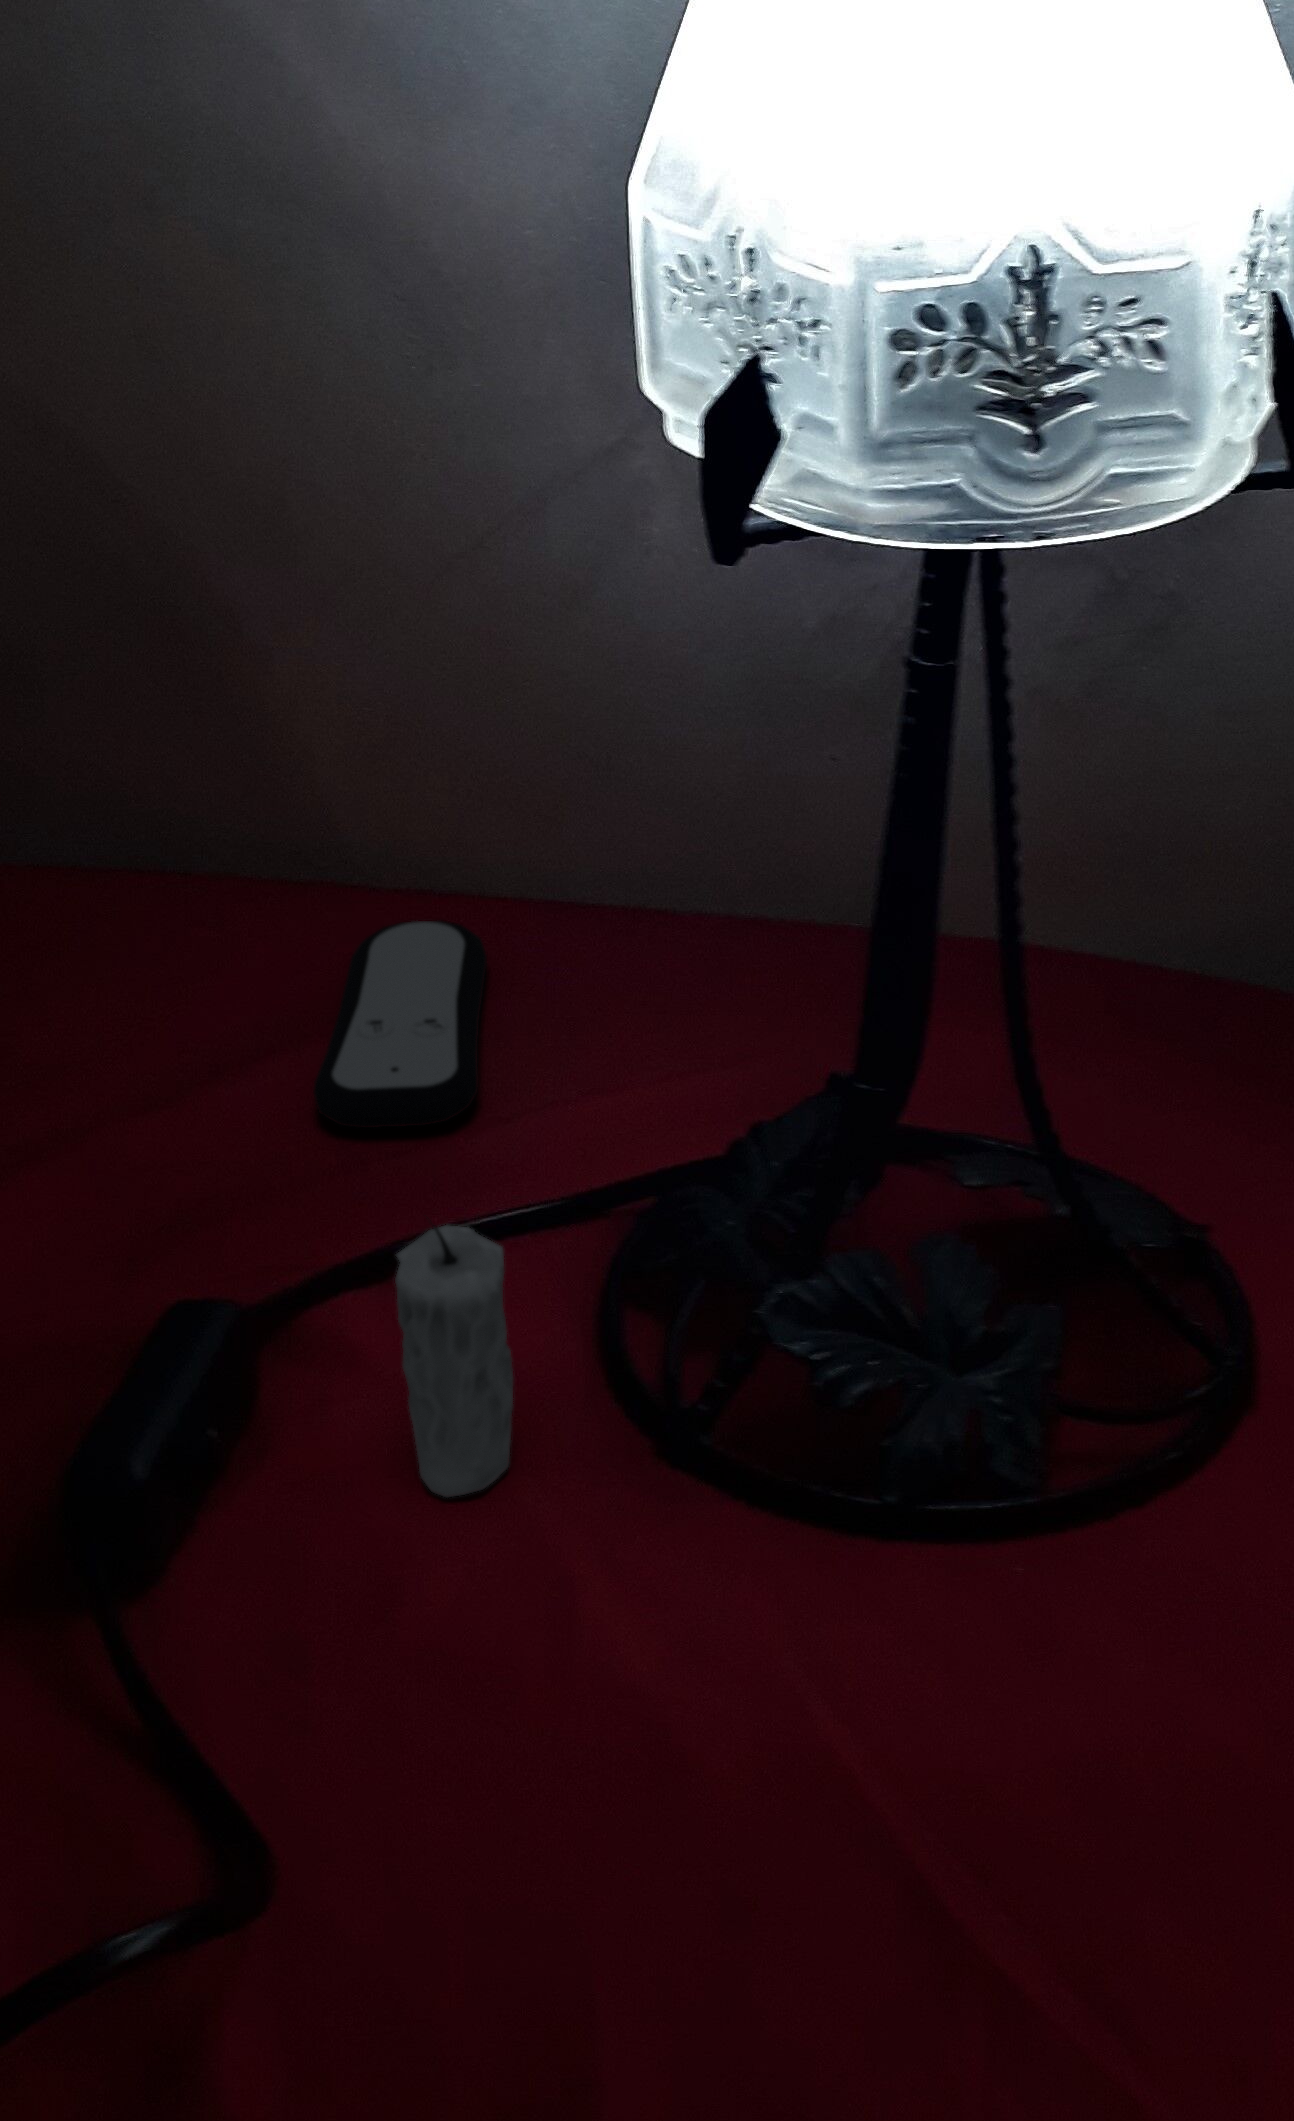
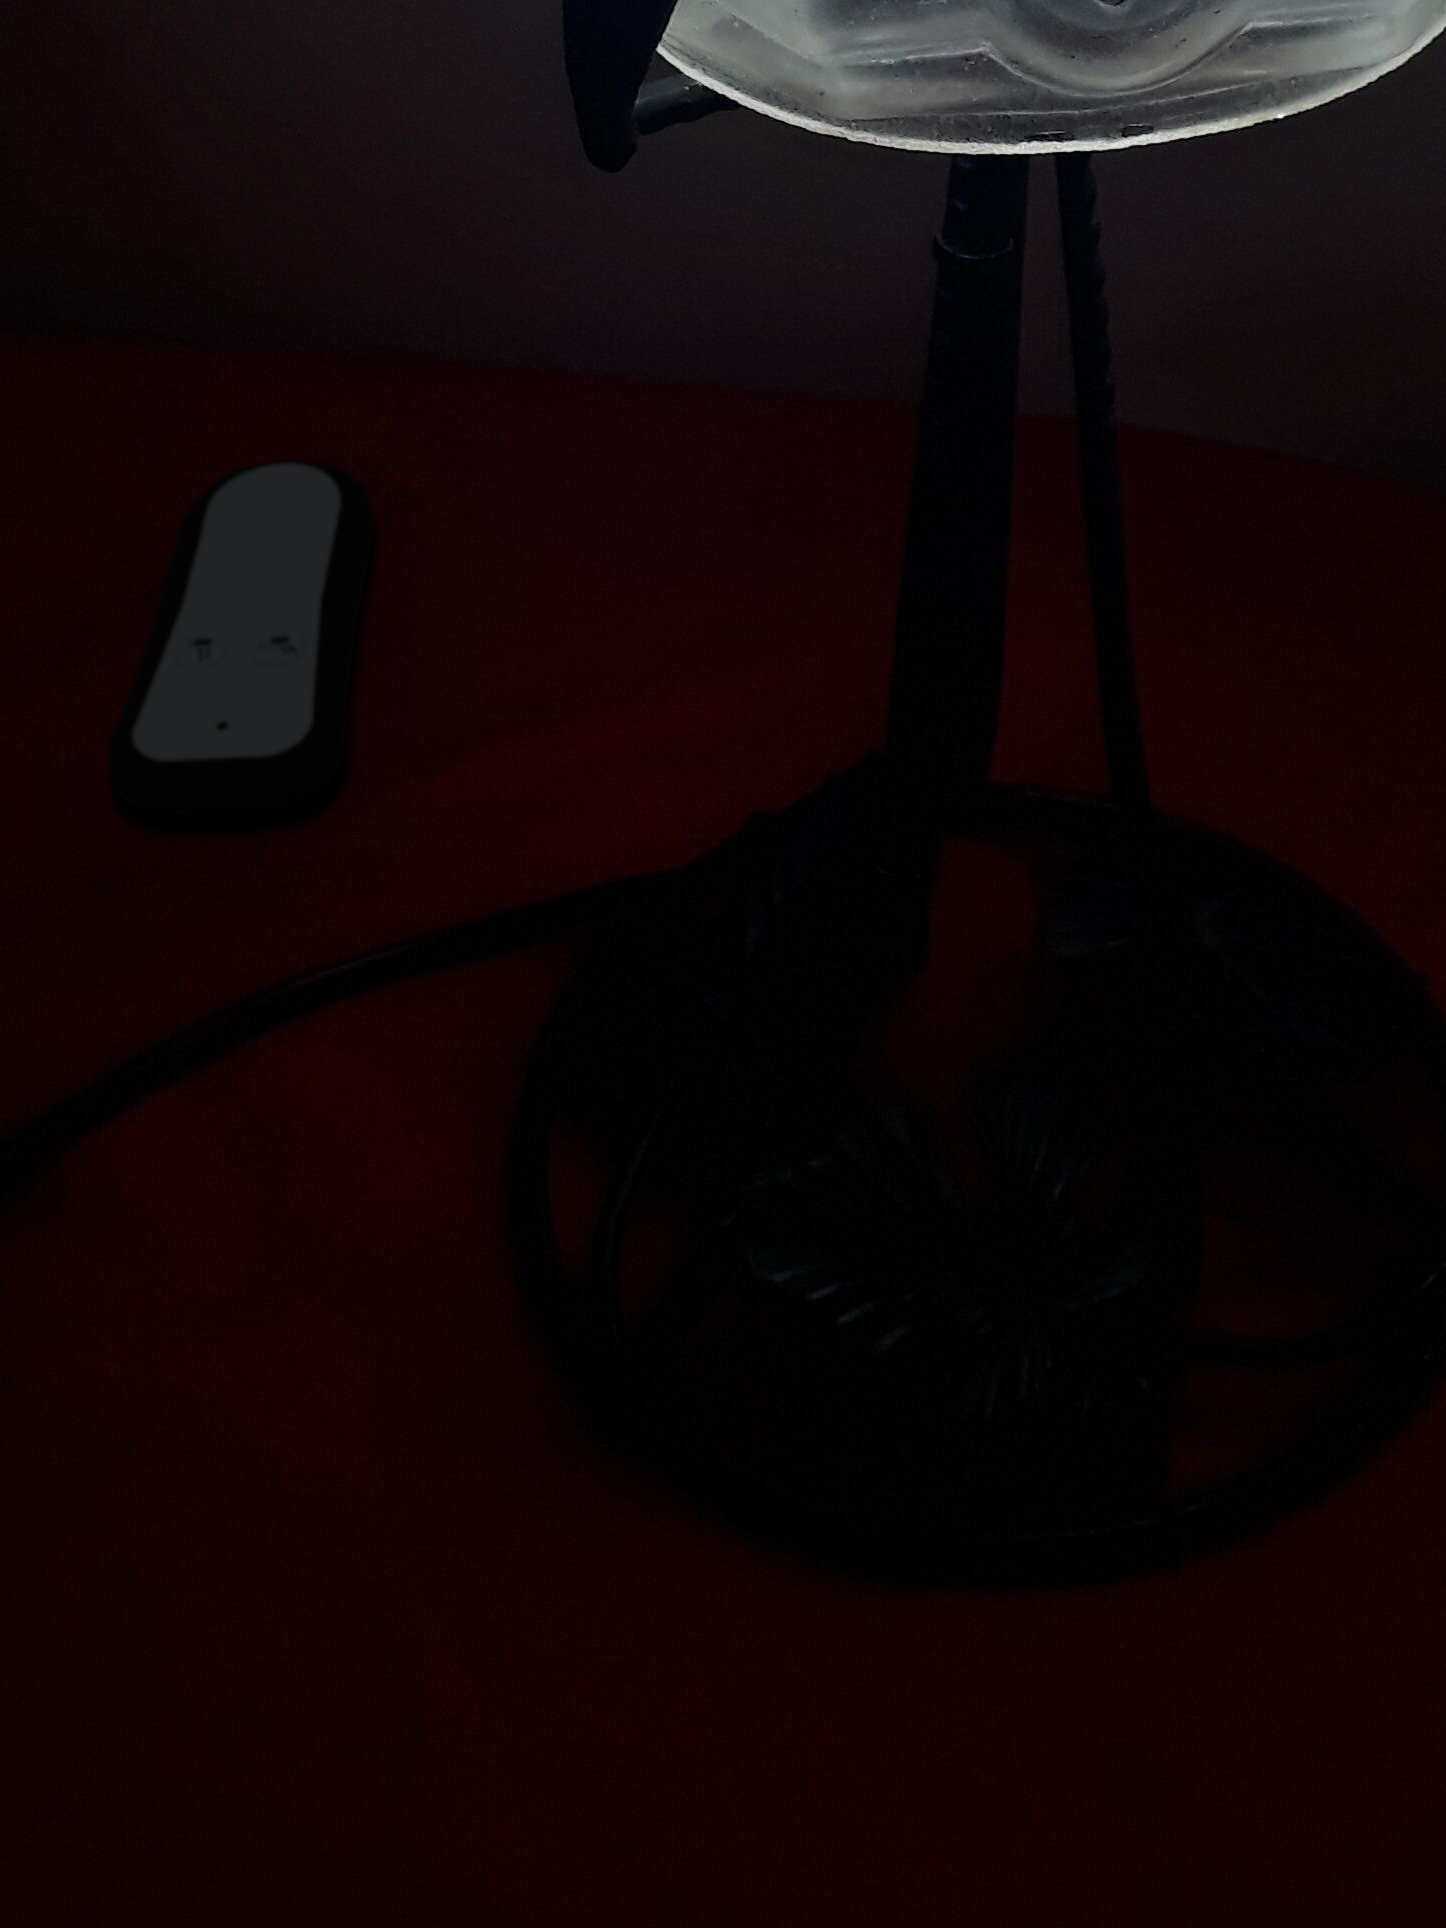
candle: present [395,1217,513,1497] -> none [147,1109,348,1503]

